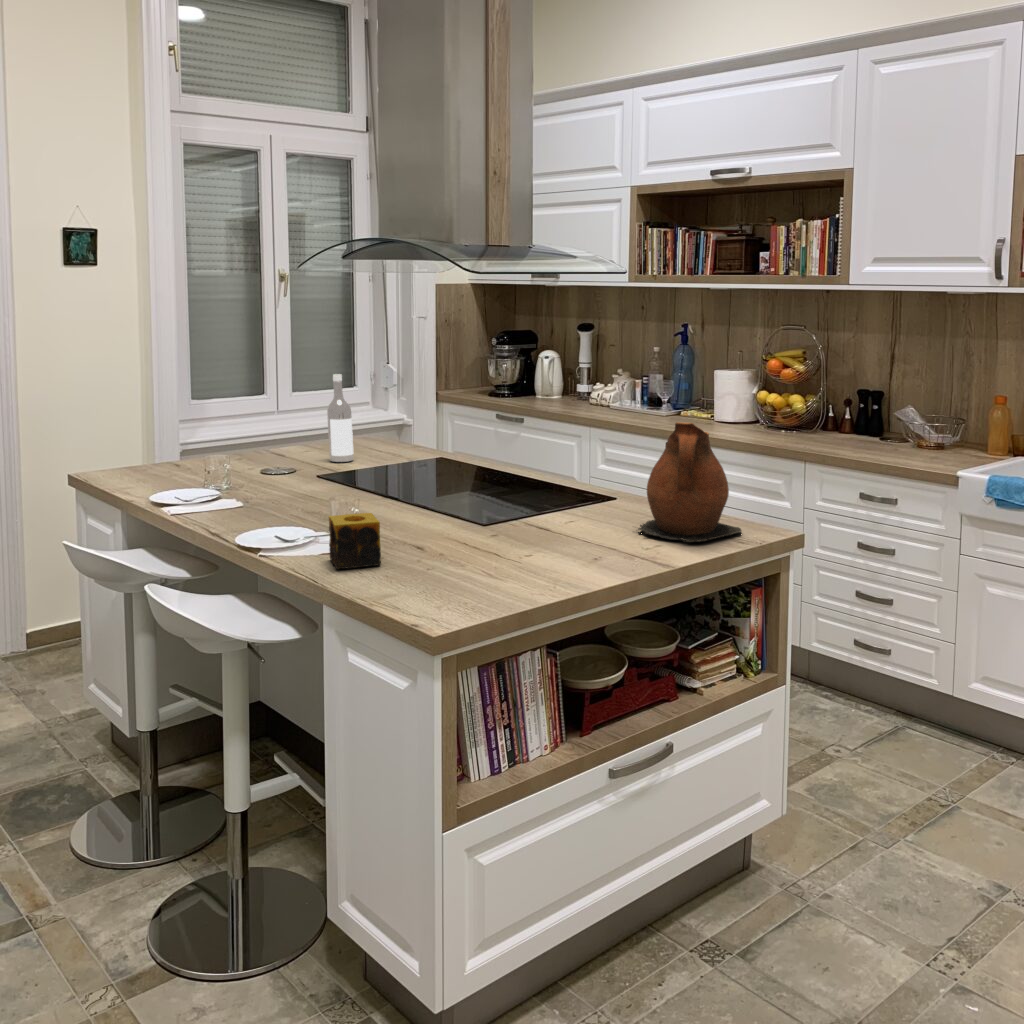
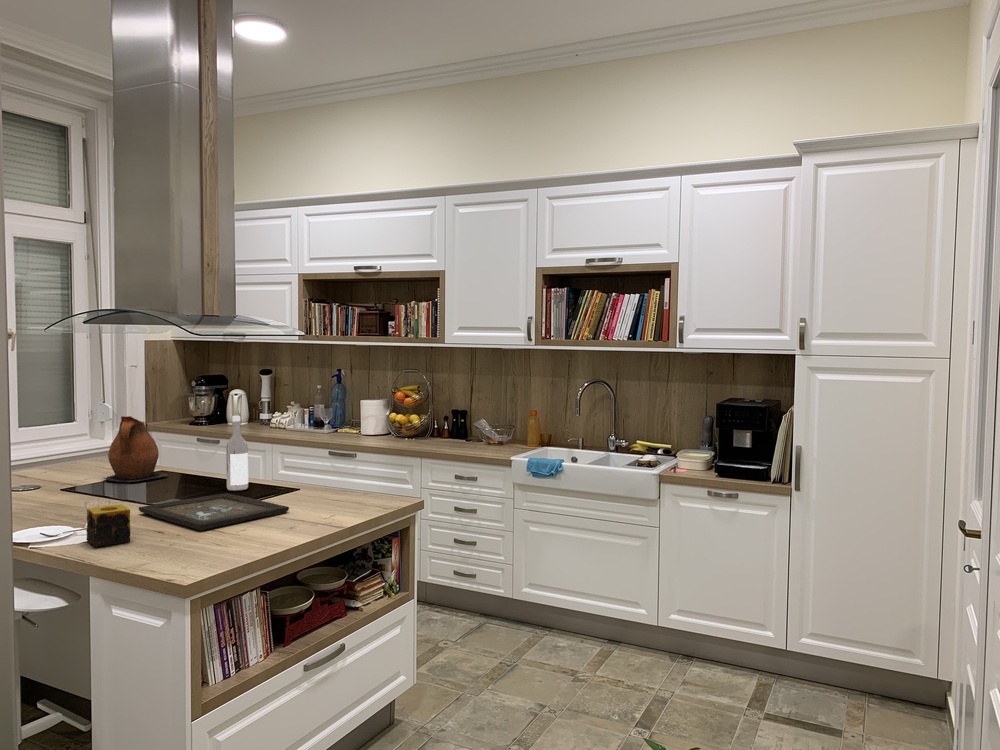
wine bottle: present [327,374,353,462] -> present [226,416,248,491]
ceramic pitcher: present [638,422,741,542] -> present [104,416,168,482]
tray: none [400,502,596,557] -> present [139,493,289,531]

